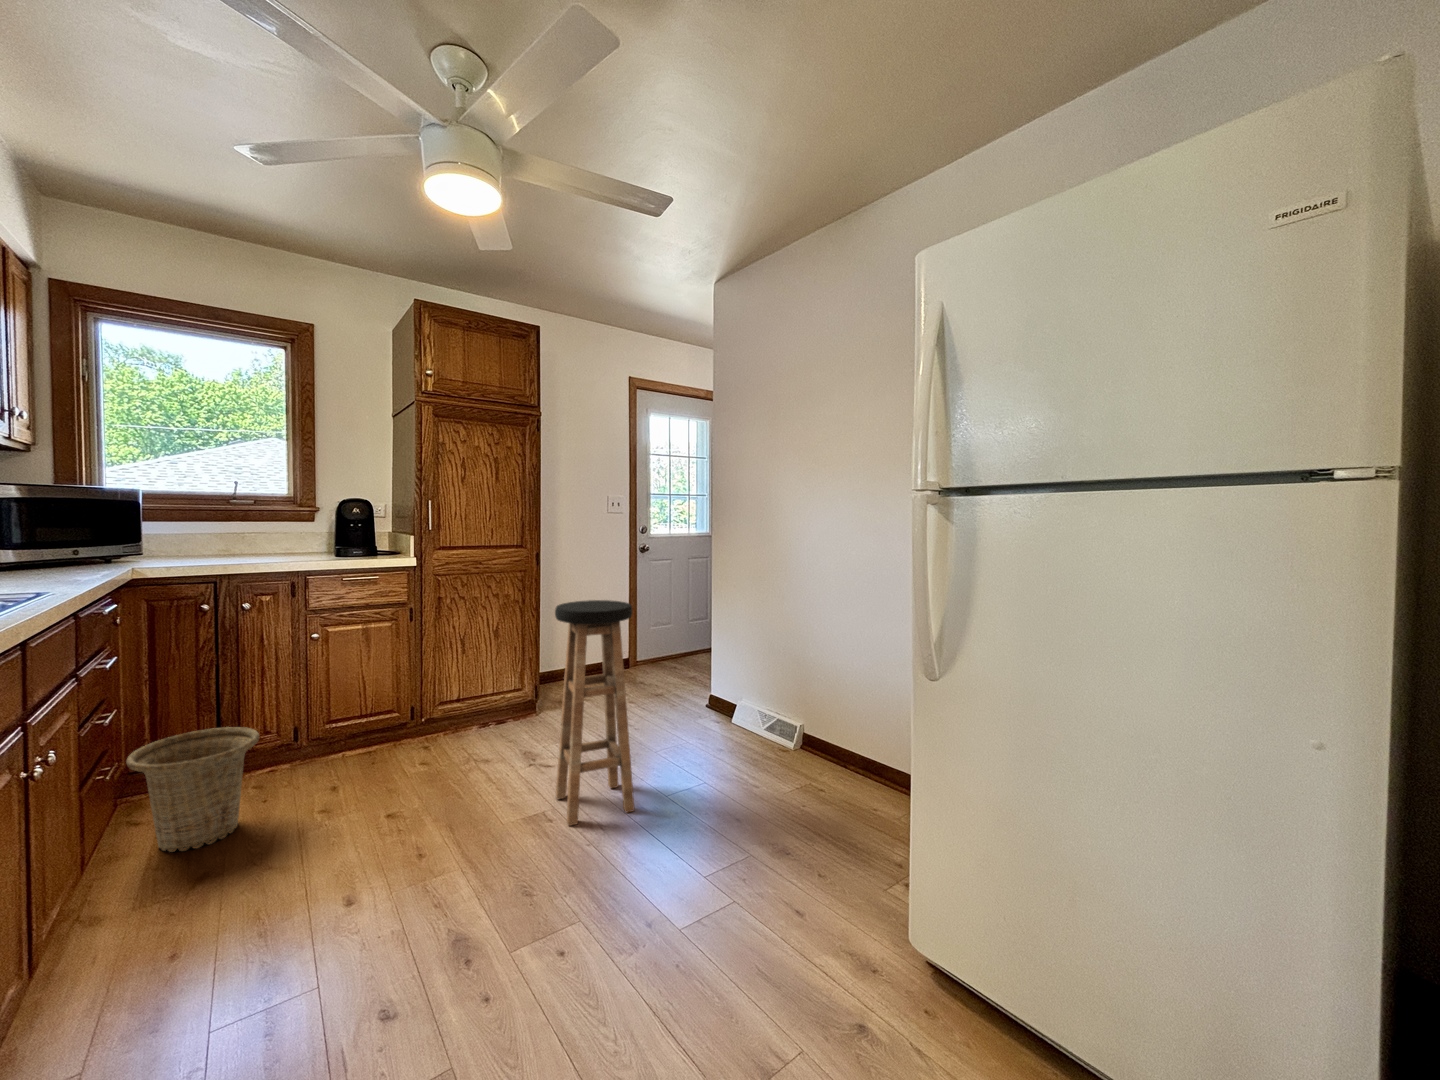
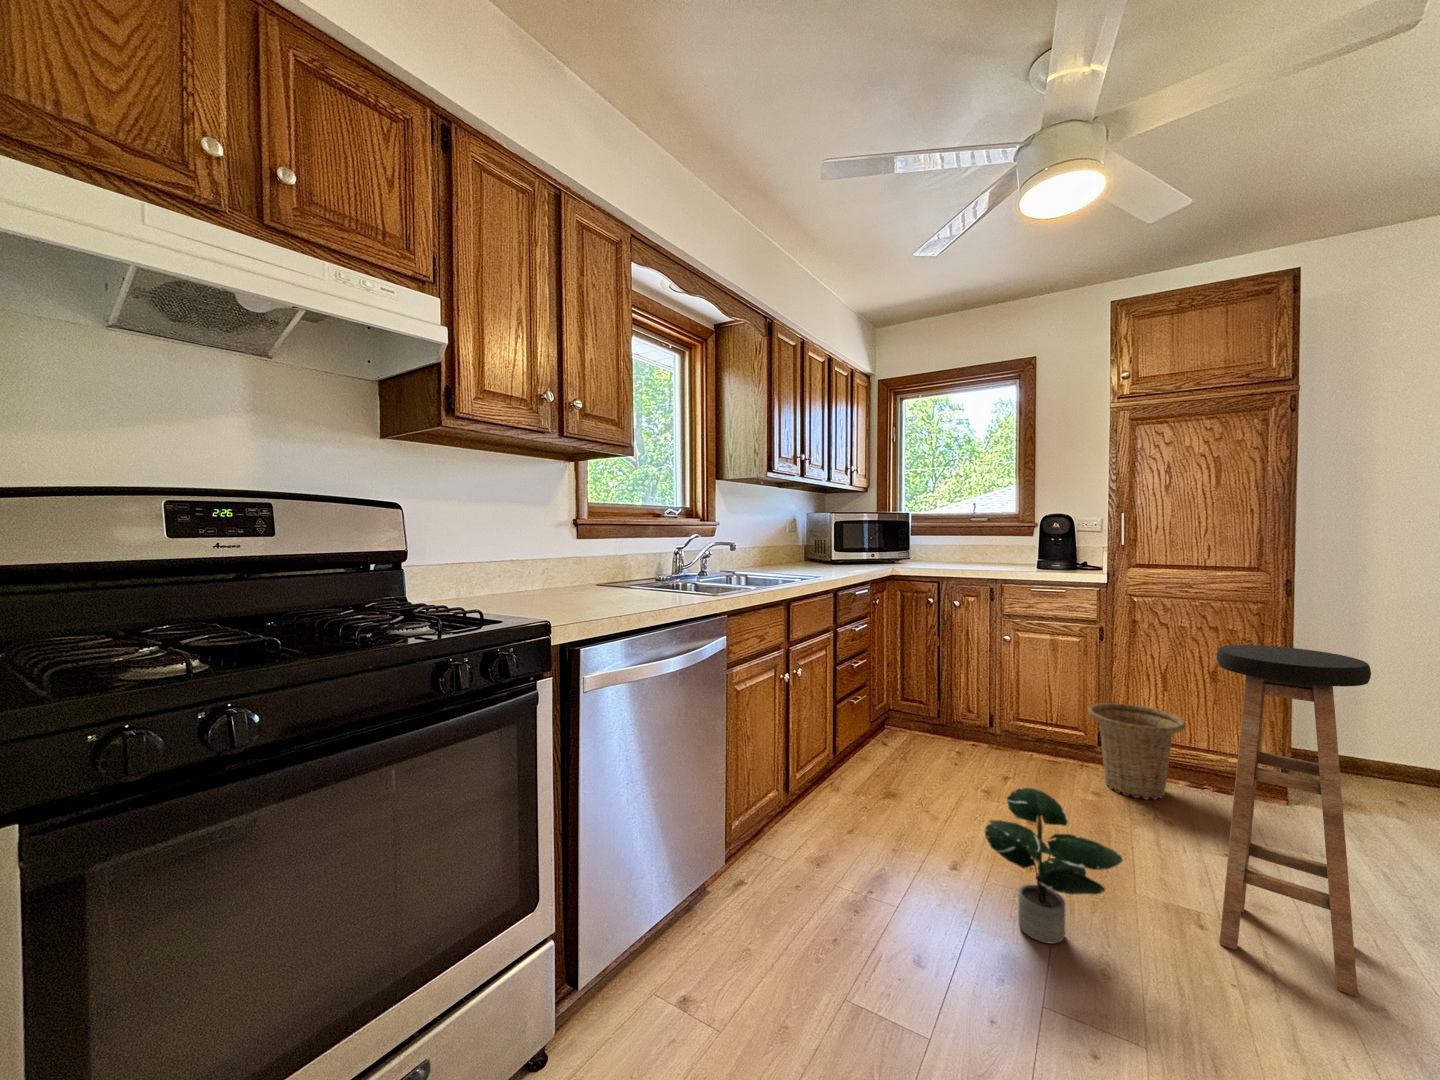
basket: present [126,727,259,852] -> present [1088,703,1185,799]
potted plant: none [406,772,530,913] -> present [985,788,1123,944]

